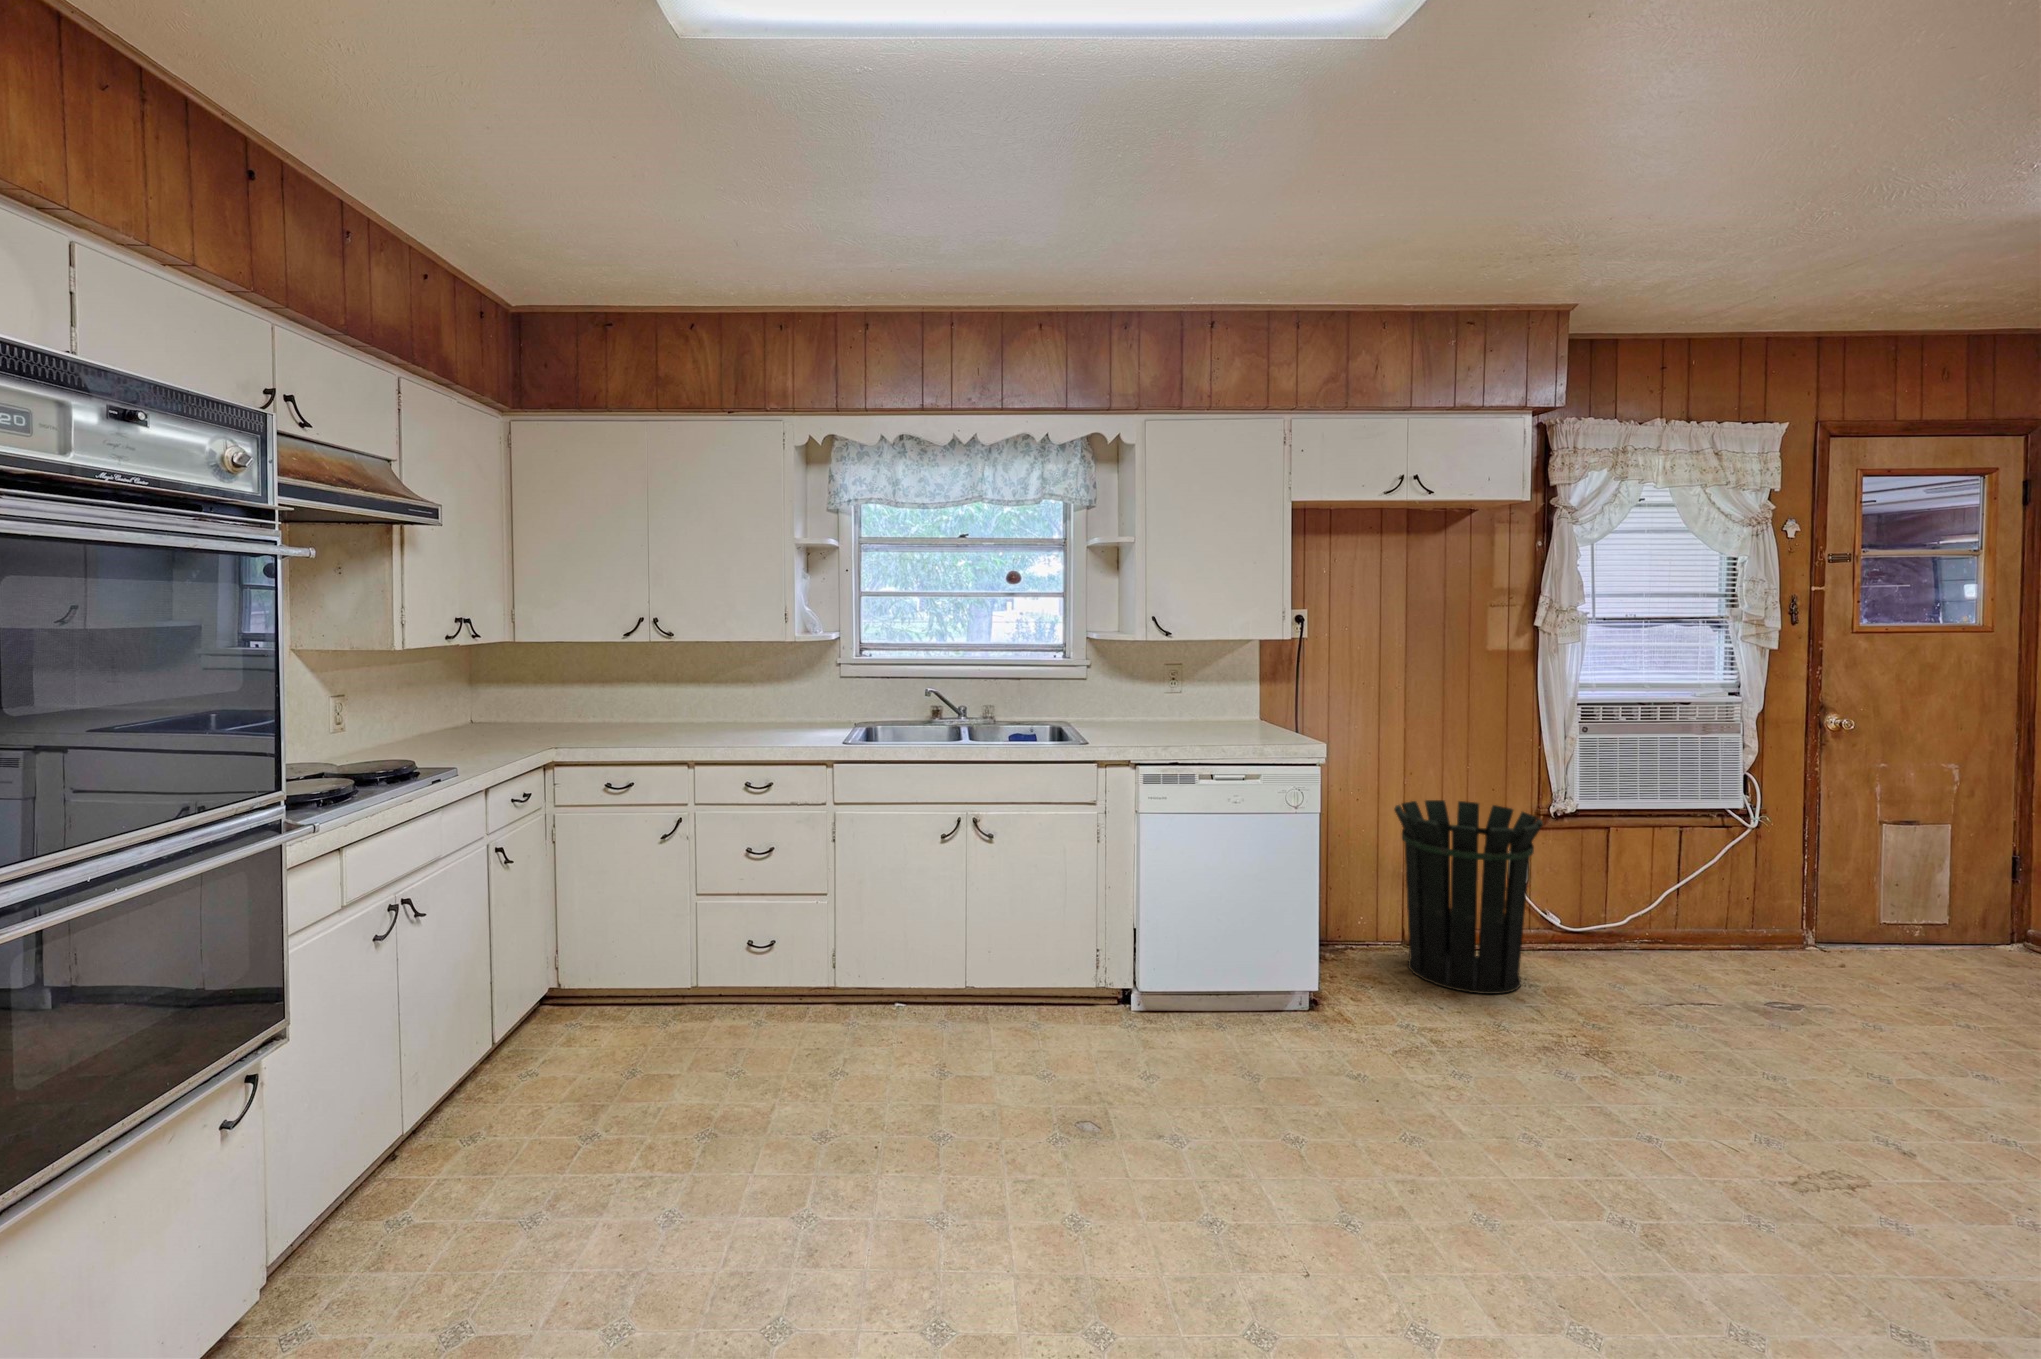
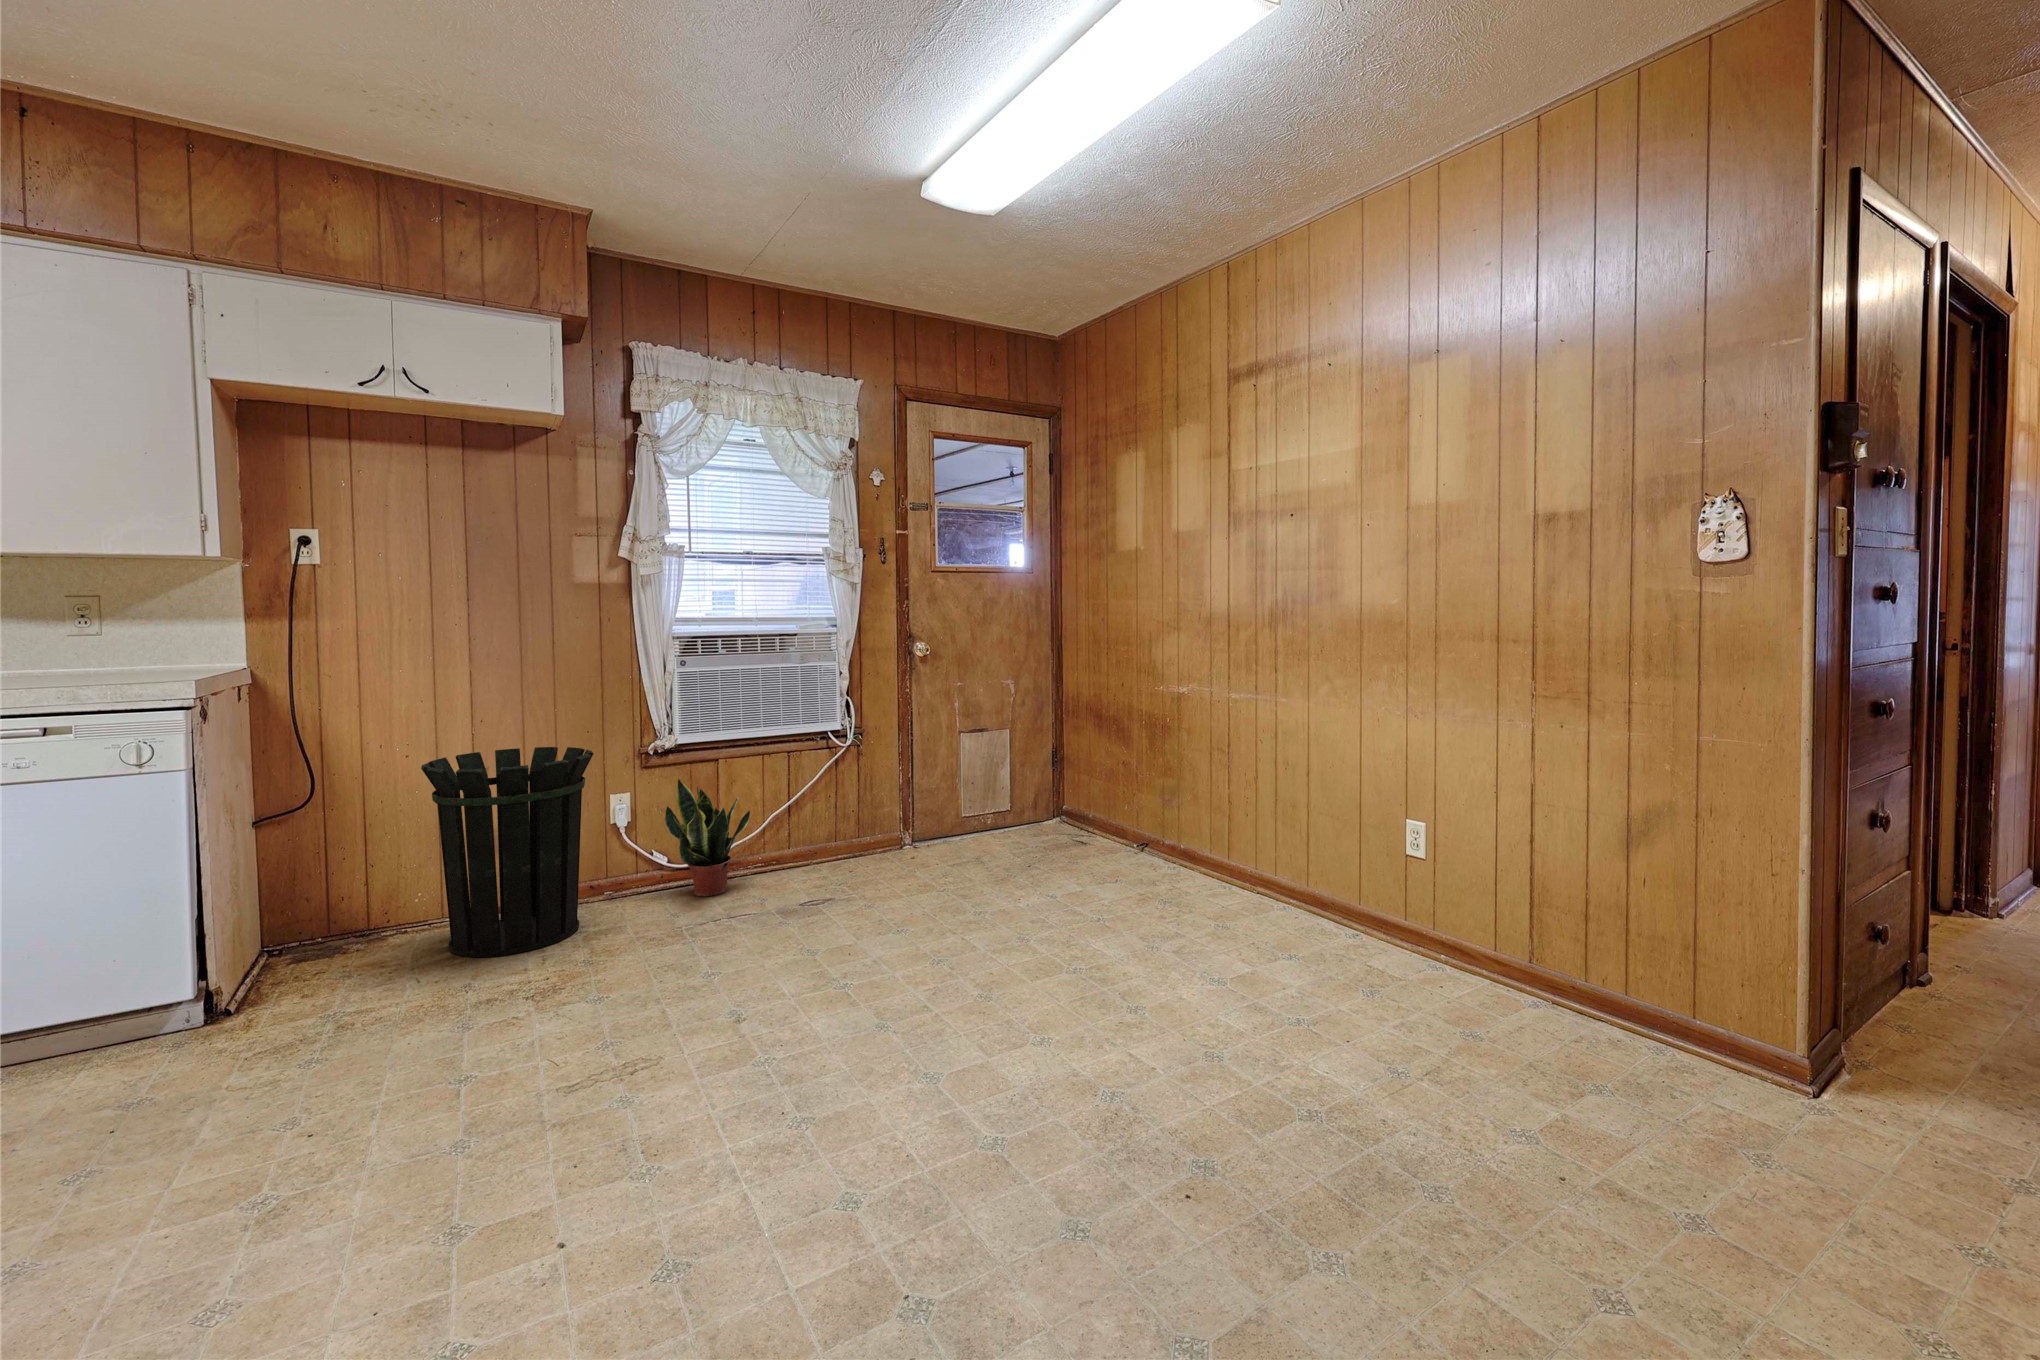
potted plant: none [1569,845,1661,968] -> present [665,779,750,896]

